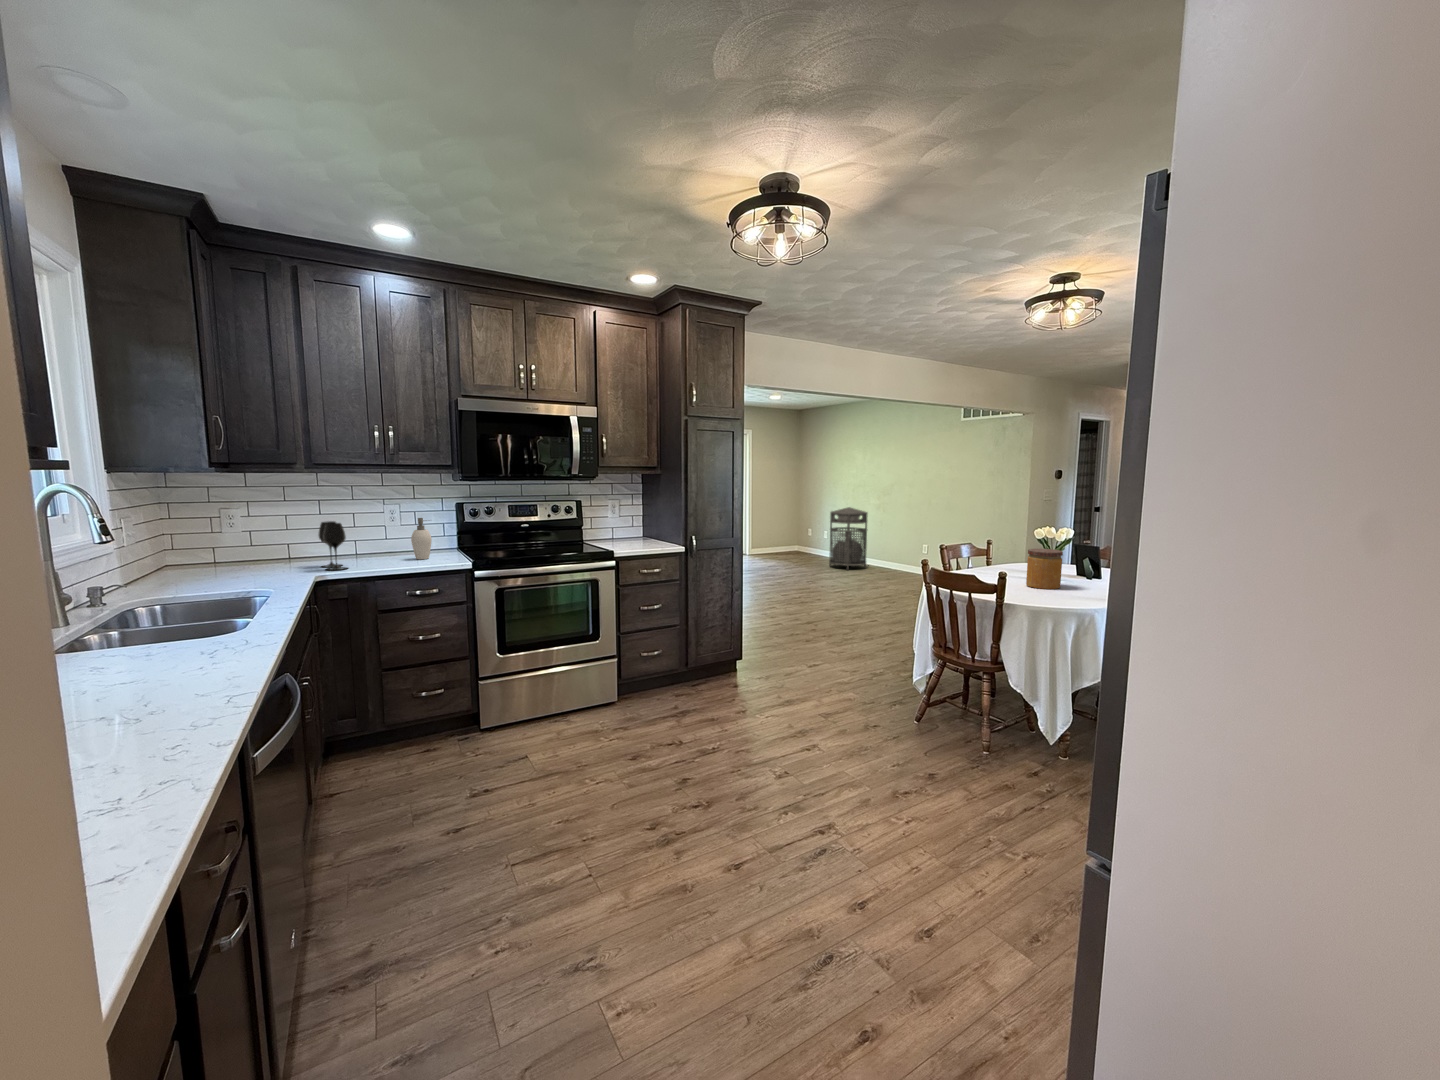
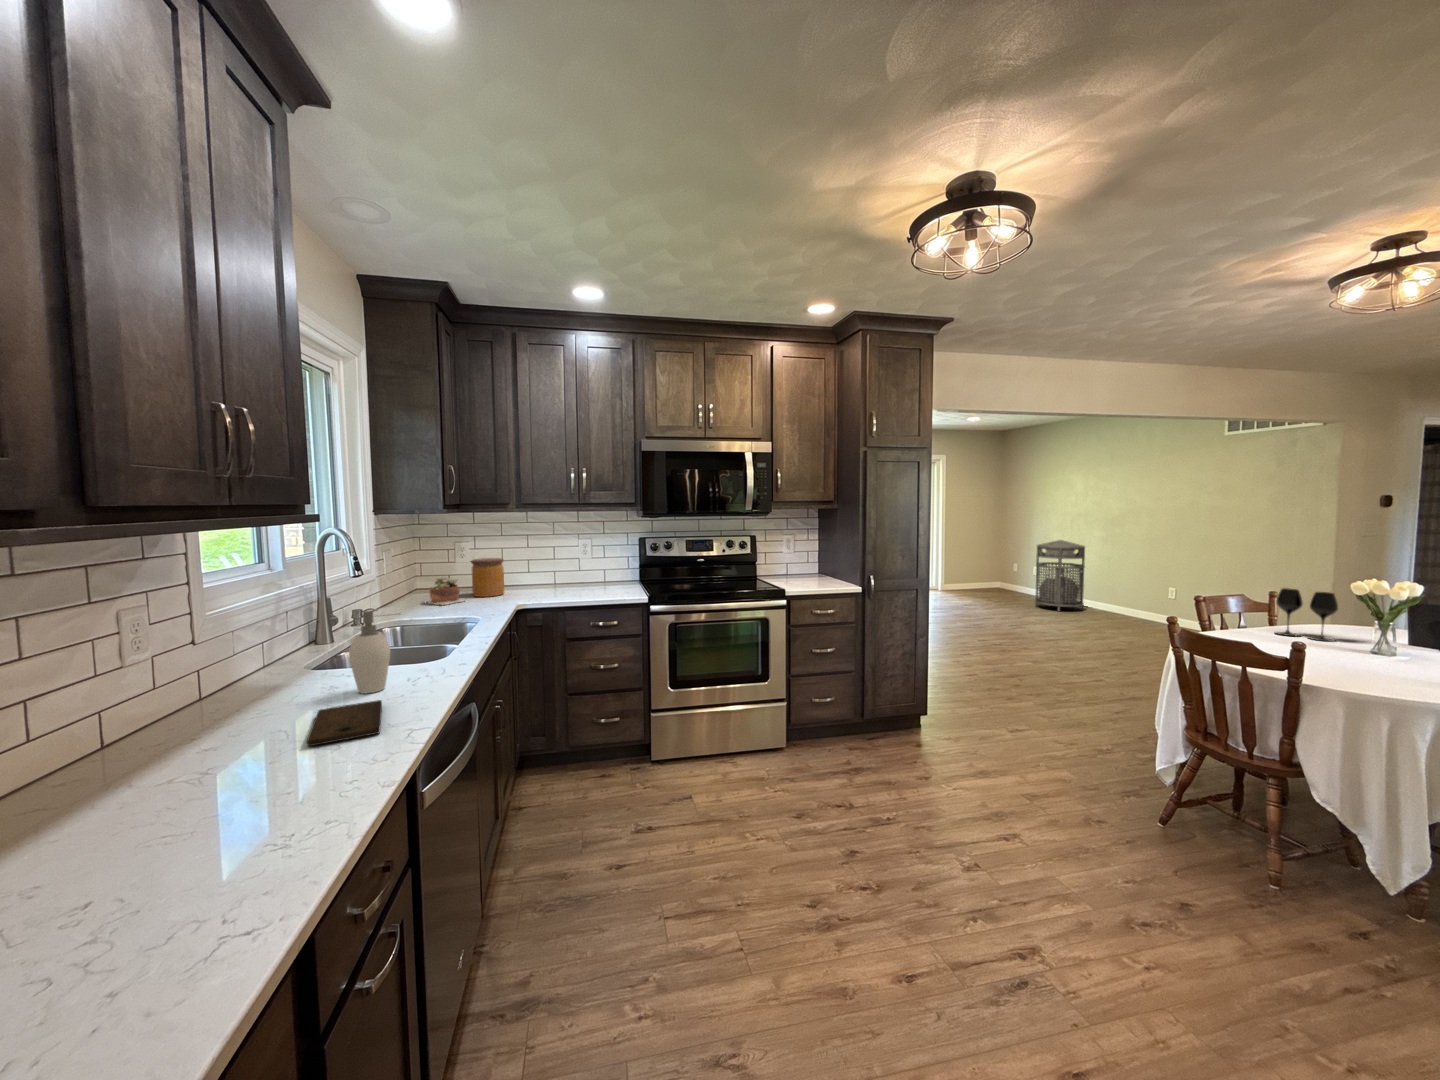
soap dispenser: present [411,518,432,559] -> present [349,611,390,694]
wine glass: present [319,521,347,570] -> present [1275,588,1338,642]
succulent plant: none [179,548,239,581] -> present [428,577,465,605]
jar: present [1026,549,1063,589] -> present [471,558,504,597]
cutting board: none [101,670,201,718] -> present [307,700,382,746]

